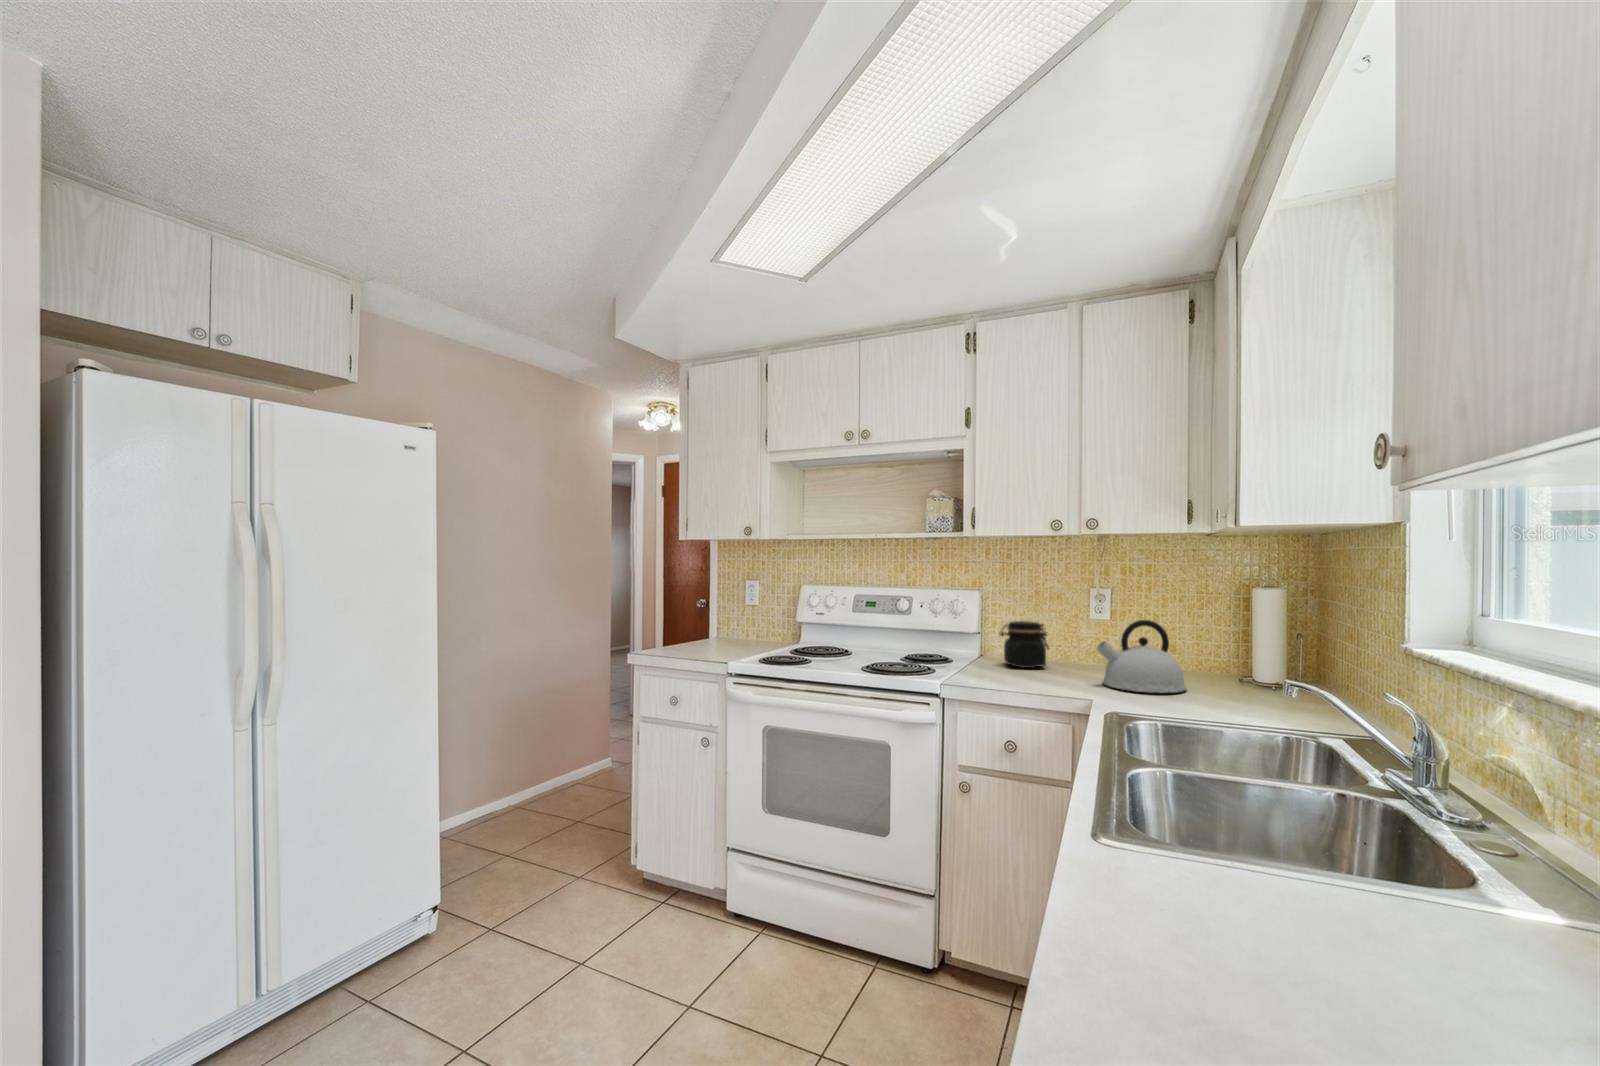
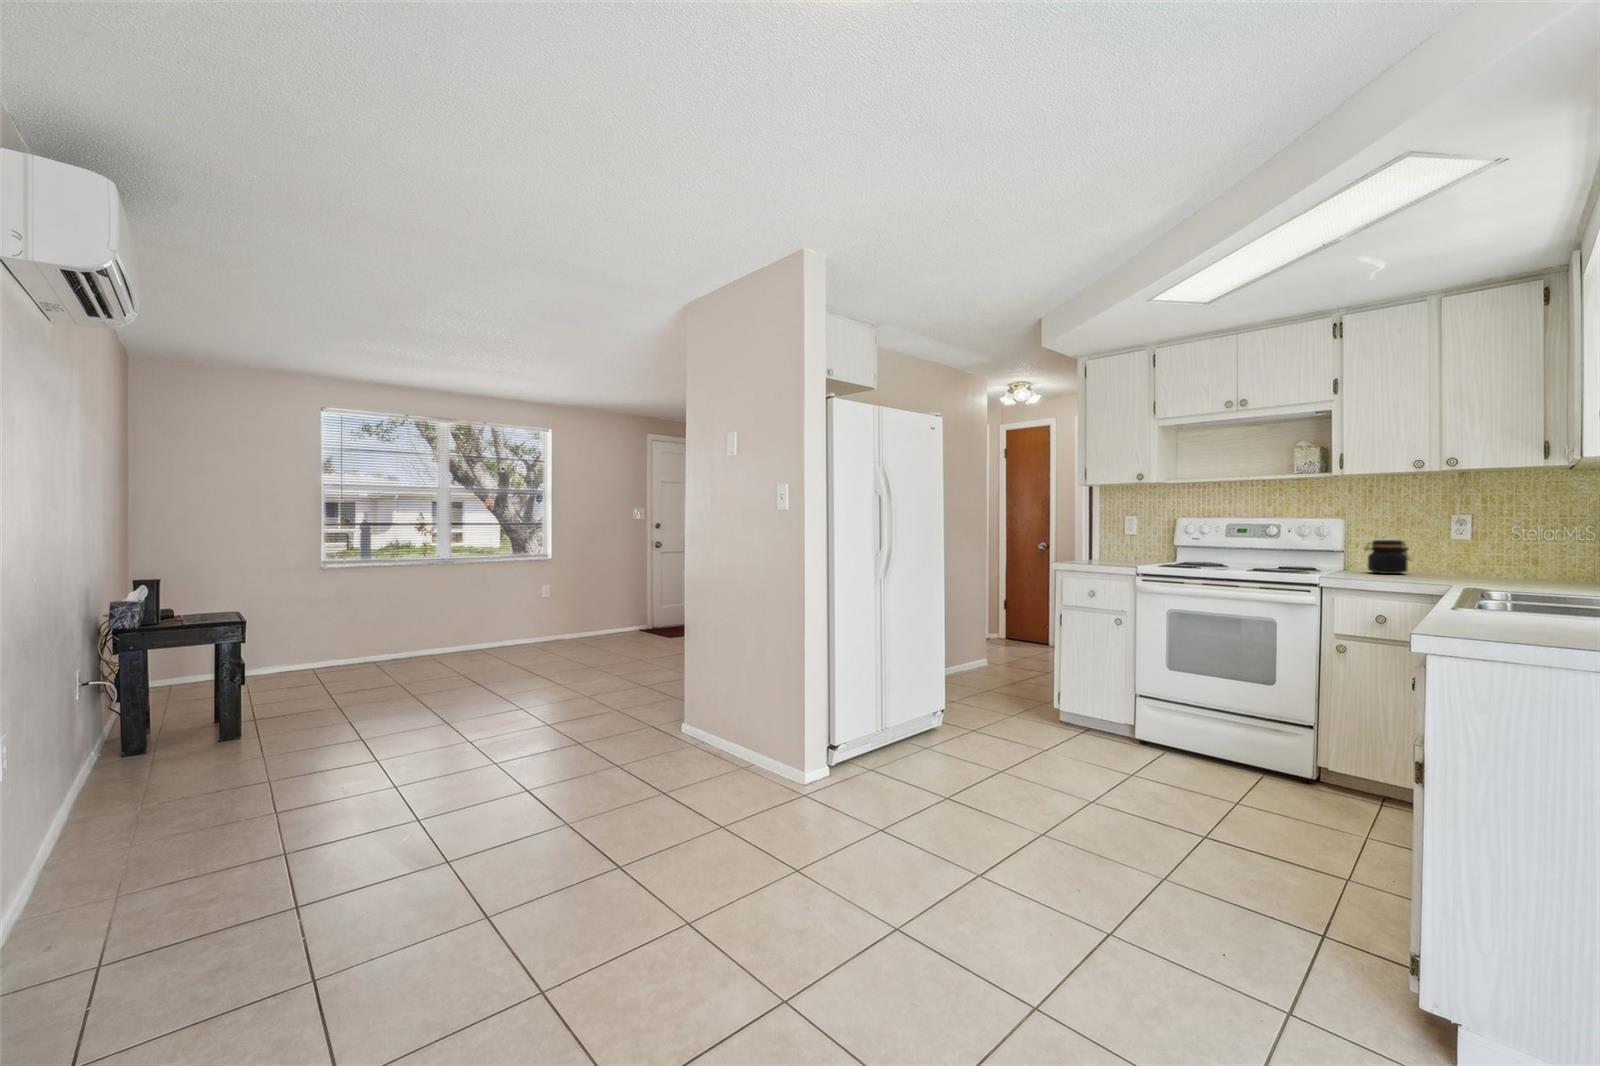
kettle: present [1096,620,1187,693] -> none [1455,532,1538,583]

